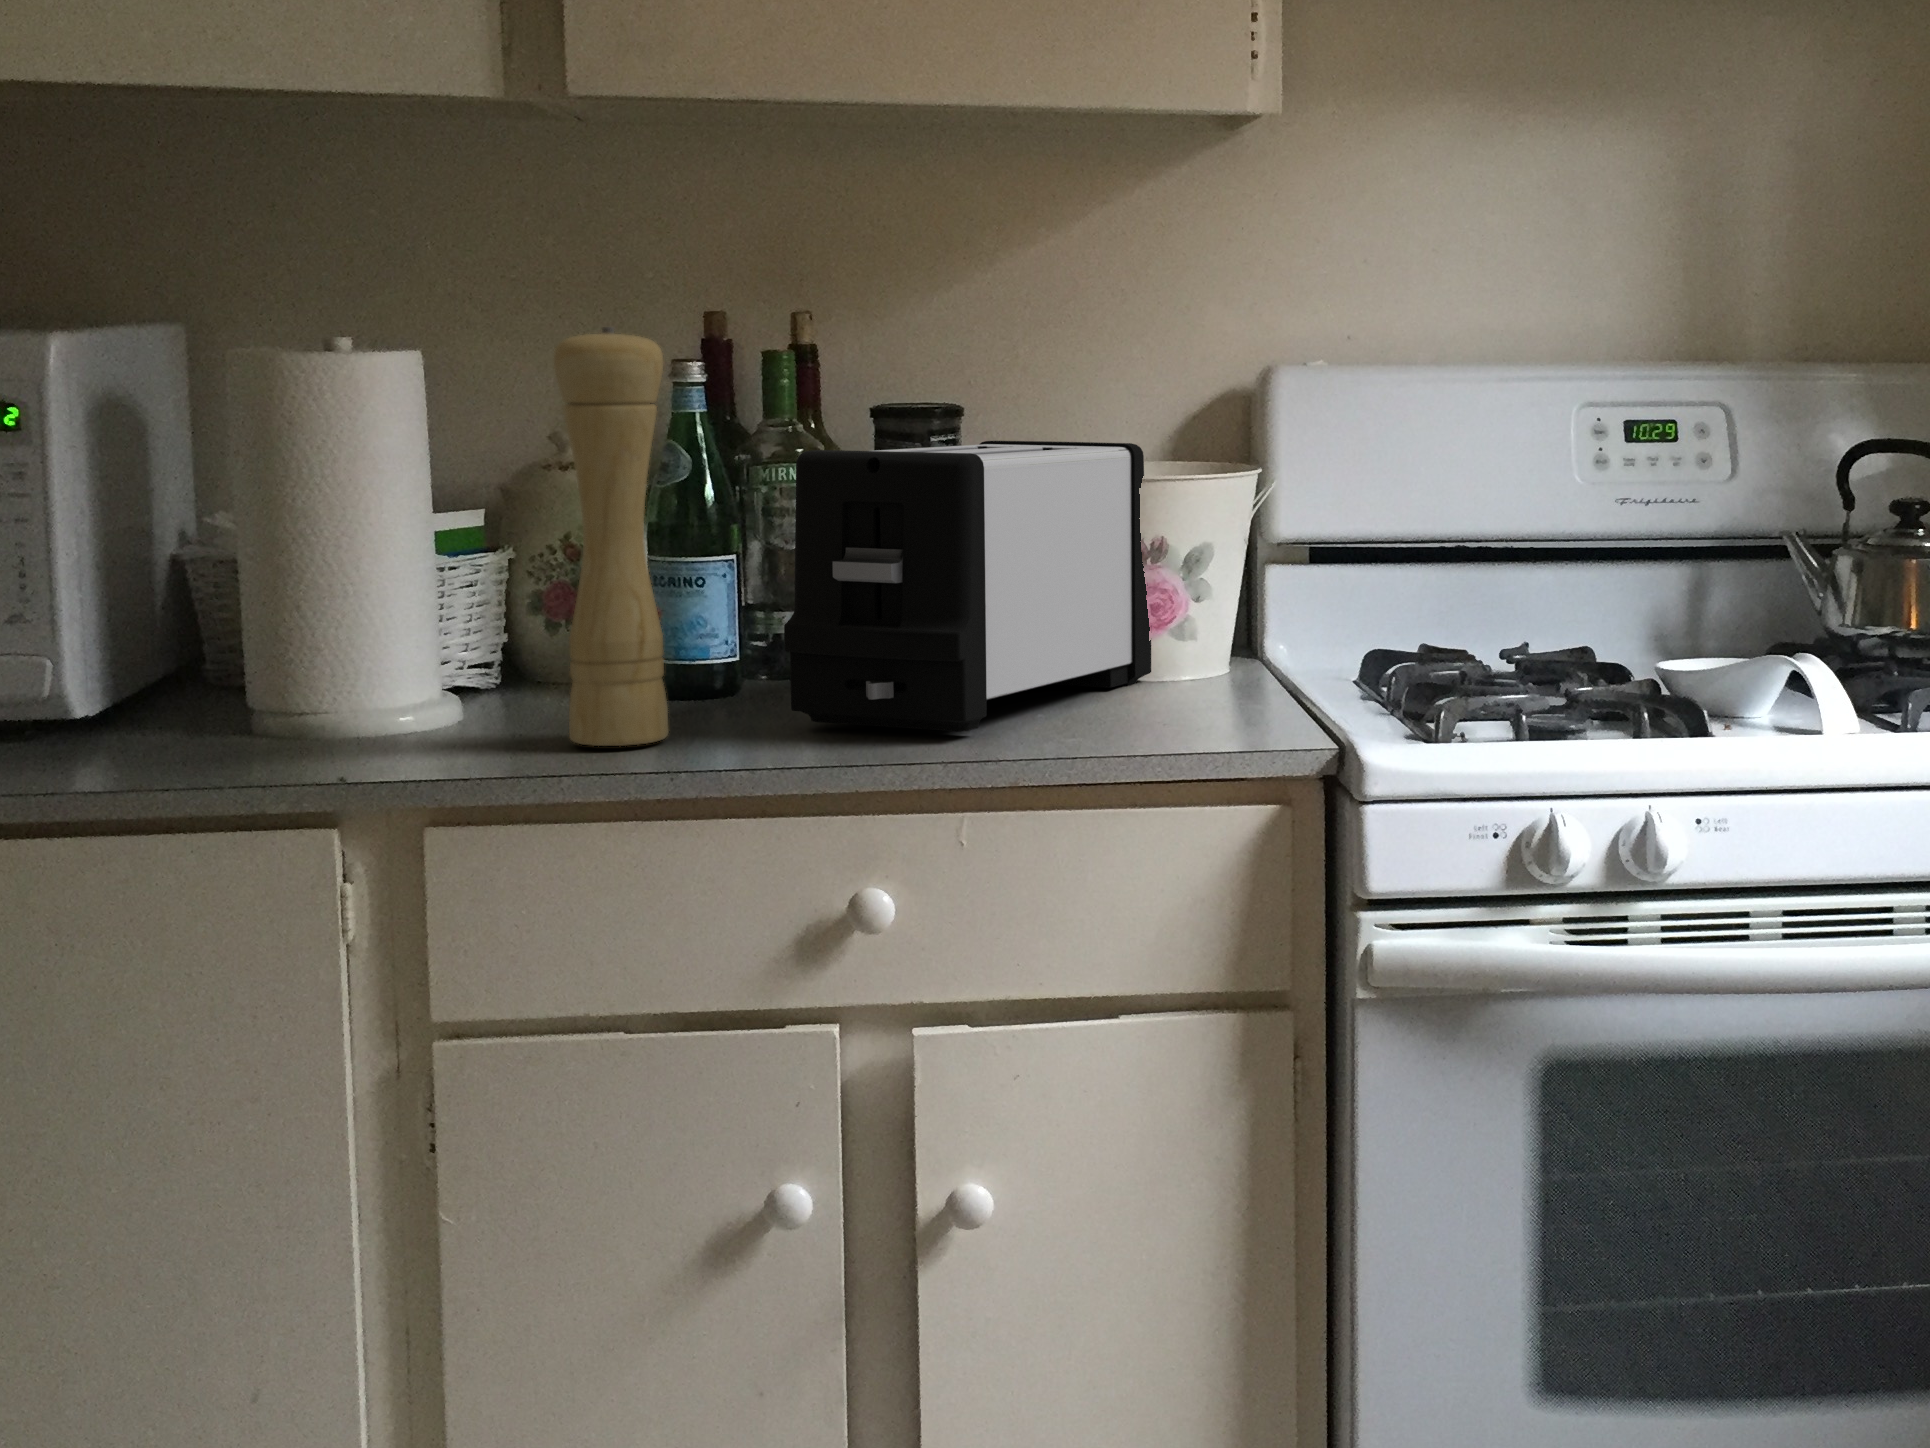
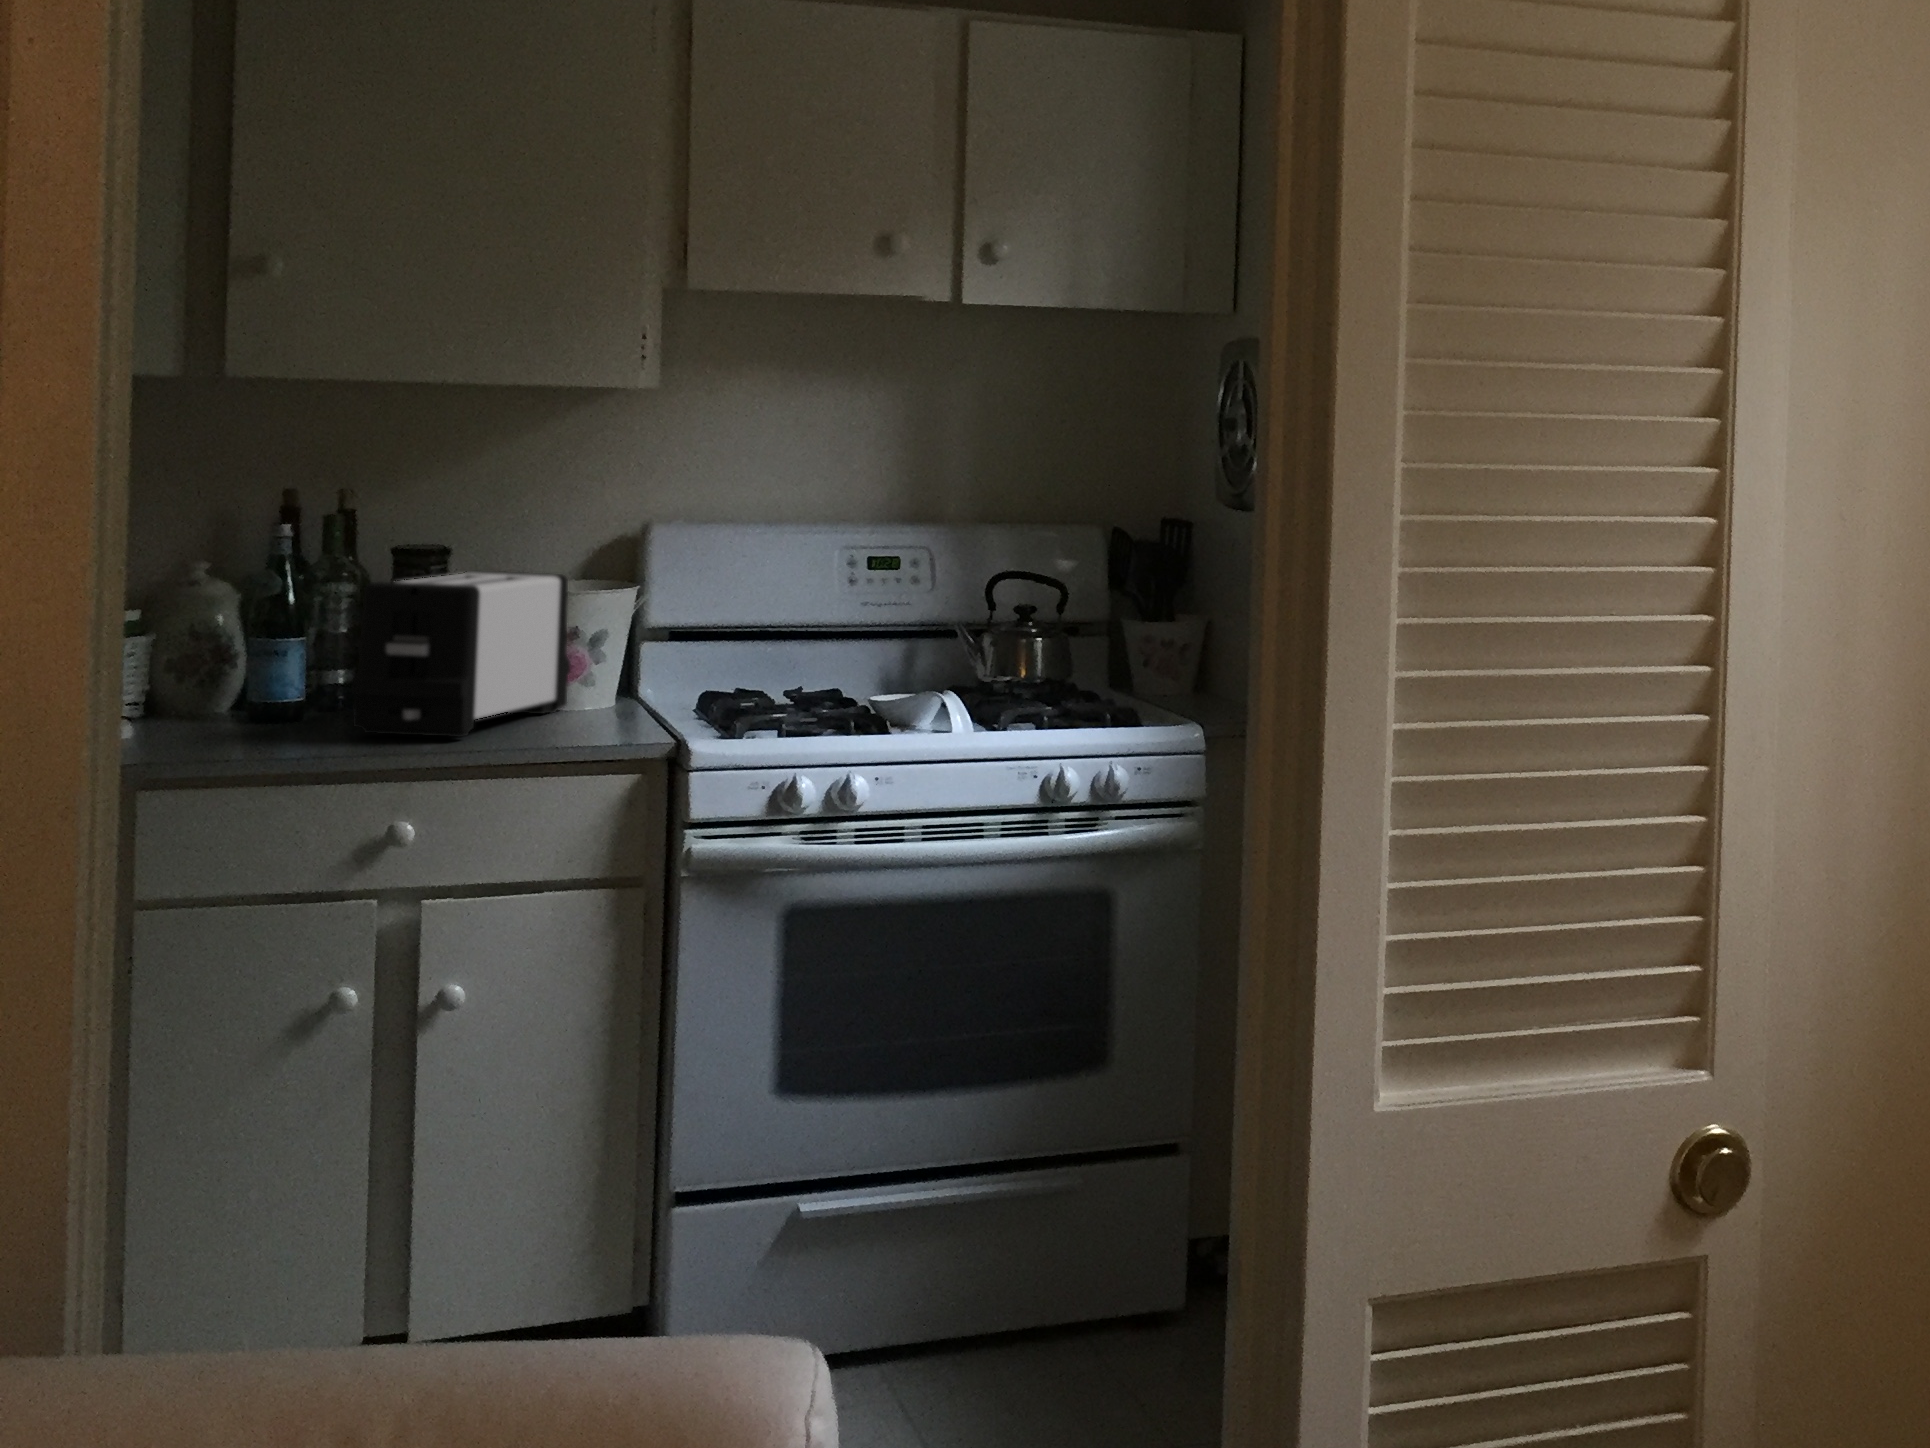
pepper mill: present [554,327,668,746] -> none [219,515,291,746]

